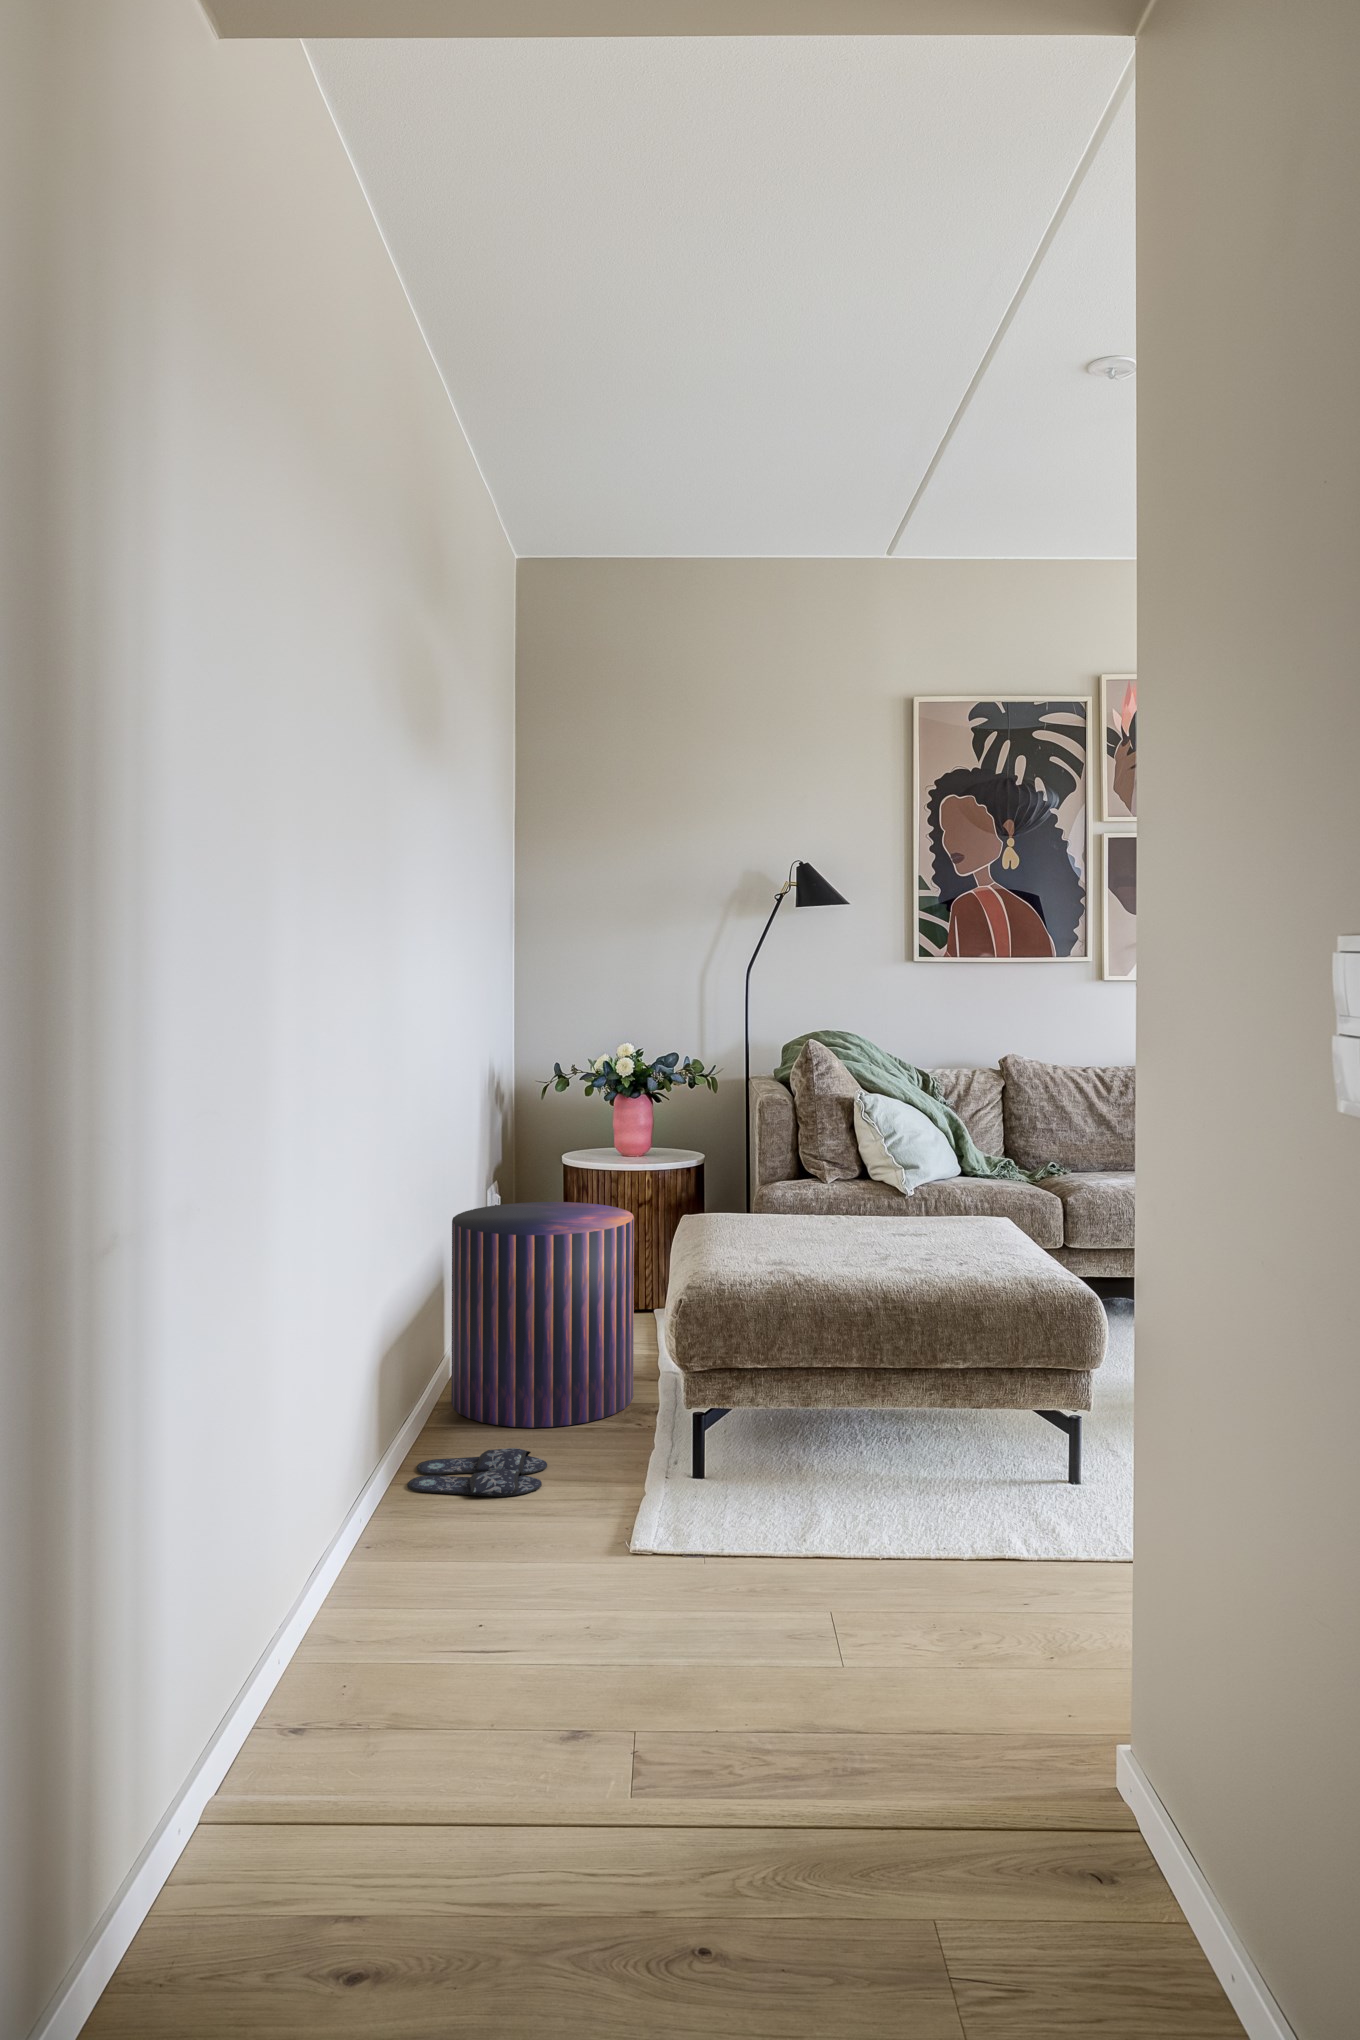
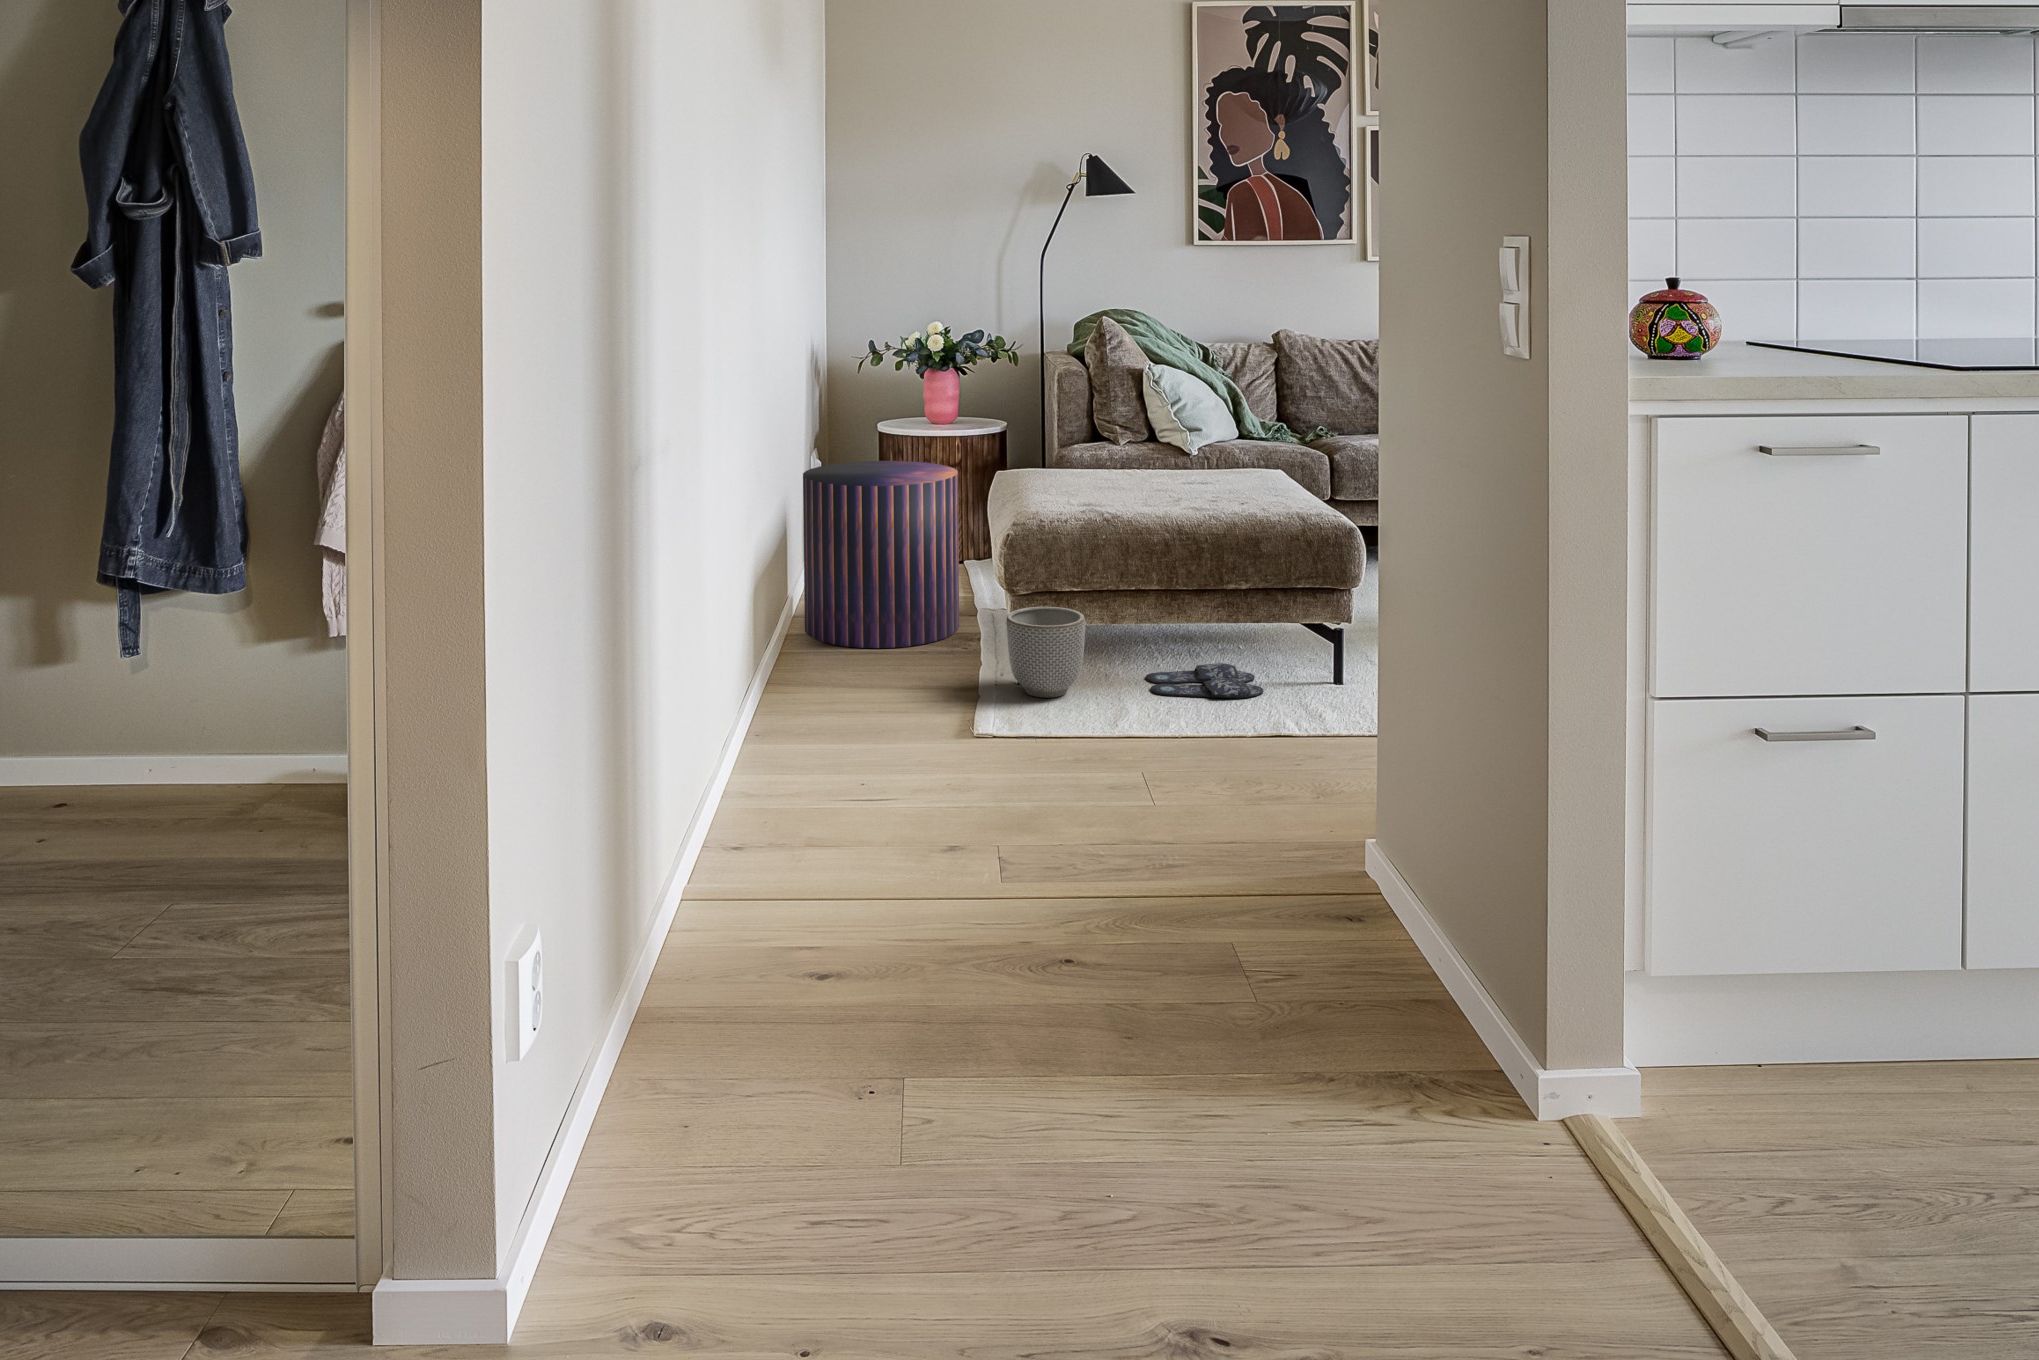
planter: none [677,1385,772,1500] -> present [1006,607,1085,698]
slippers: present [407,1448,547,1497] -> present [1146,663,1263,698]

